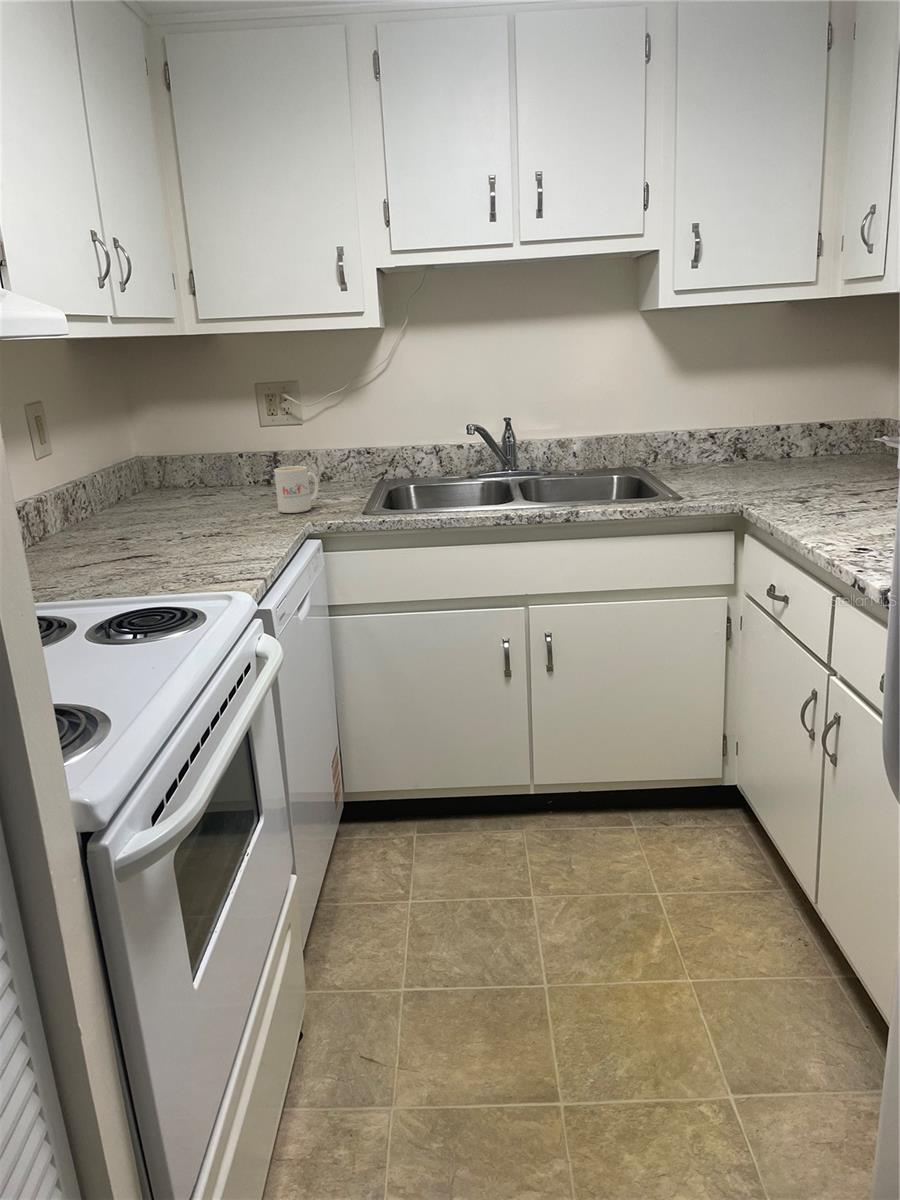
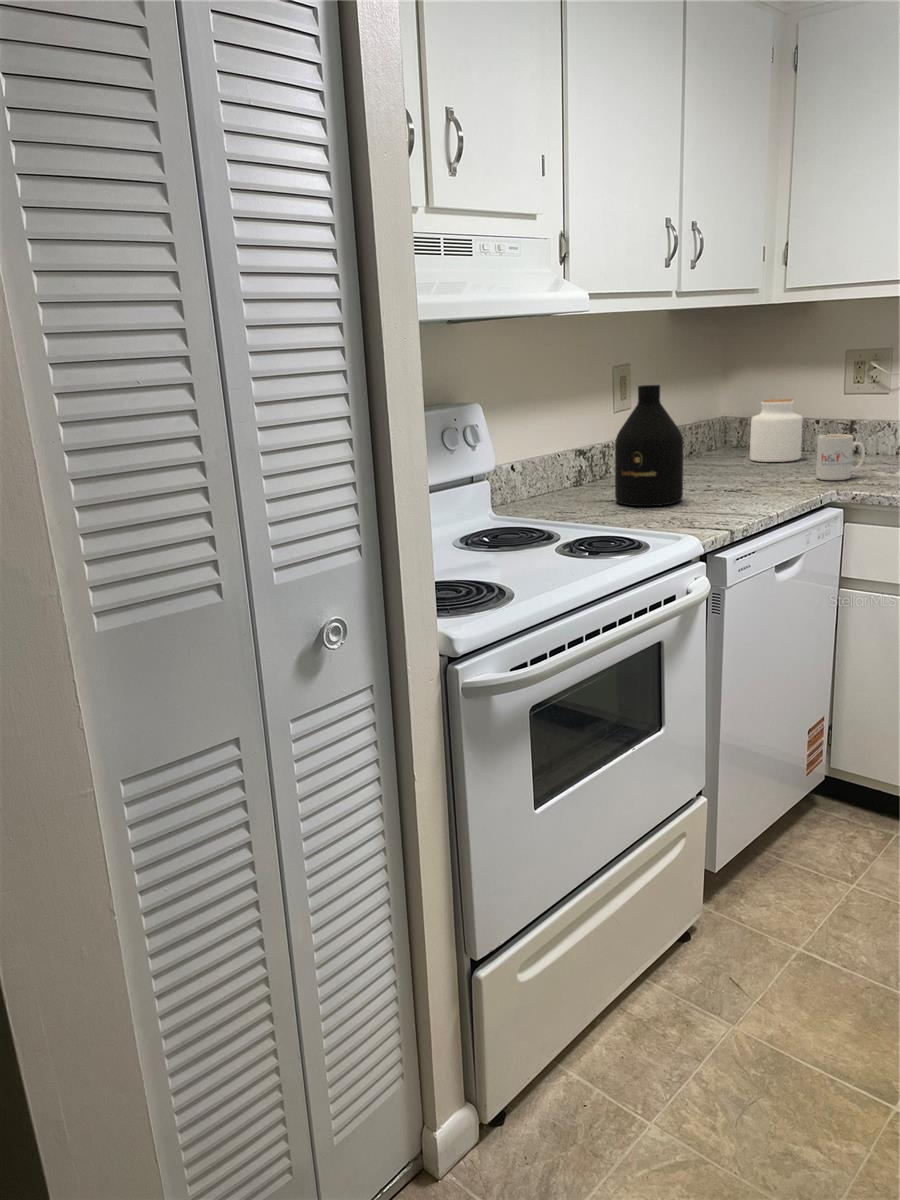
bottle: none [80,424,172,569] -> present [615,385,683,506]
jar: none [182,434,239,501] -> present [750,399,803,462]

